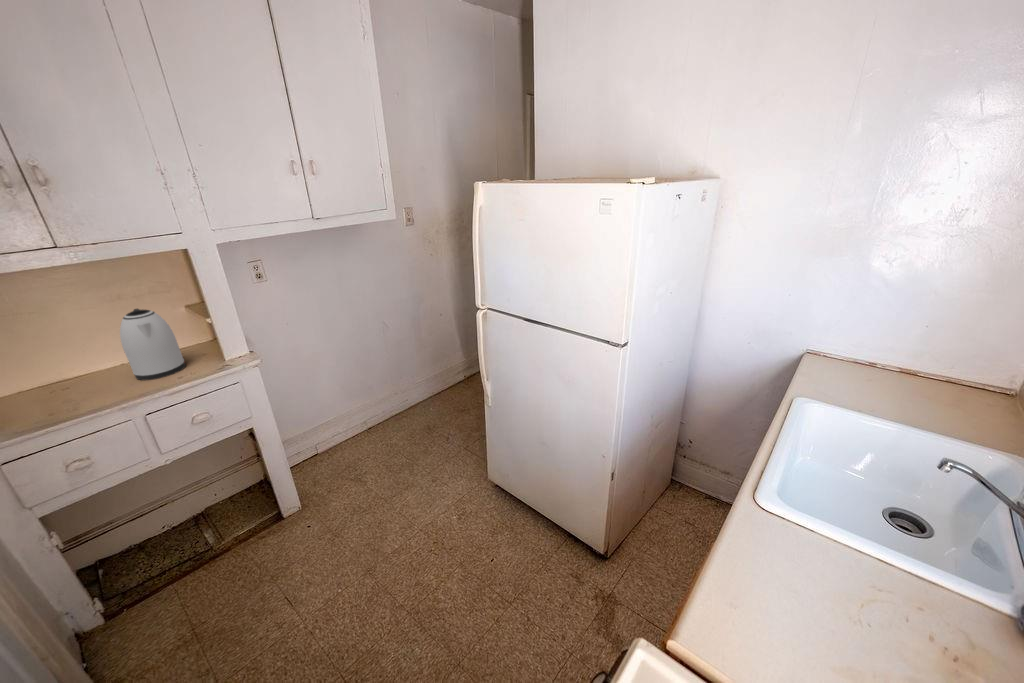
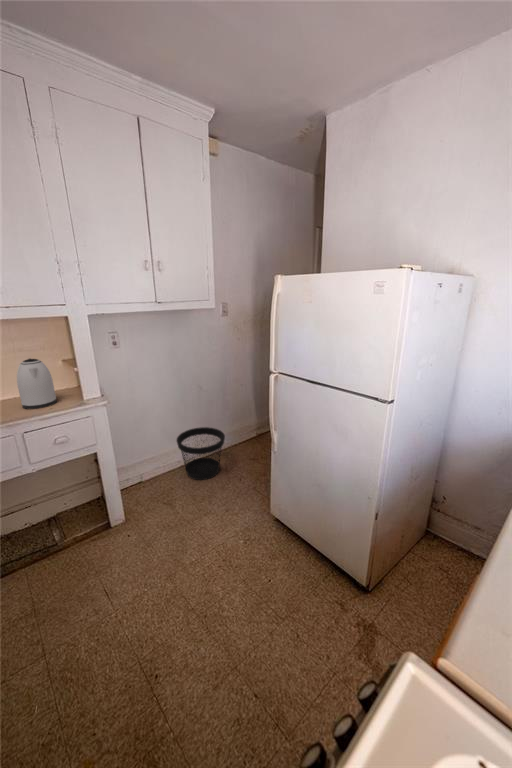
wastebasket: none [361,376,424,444] -> present [177,427,225,480]

